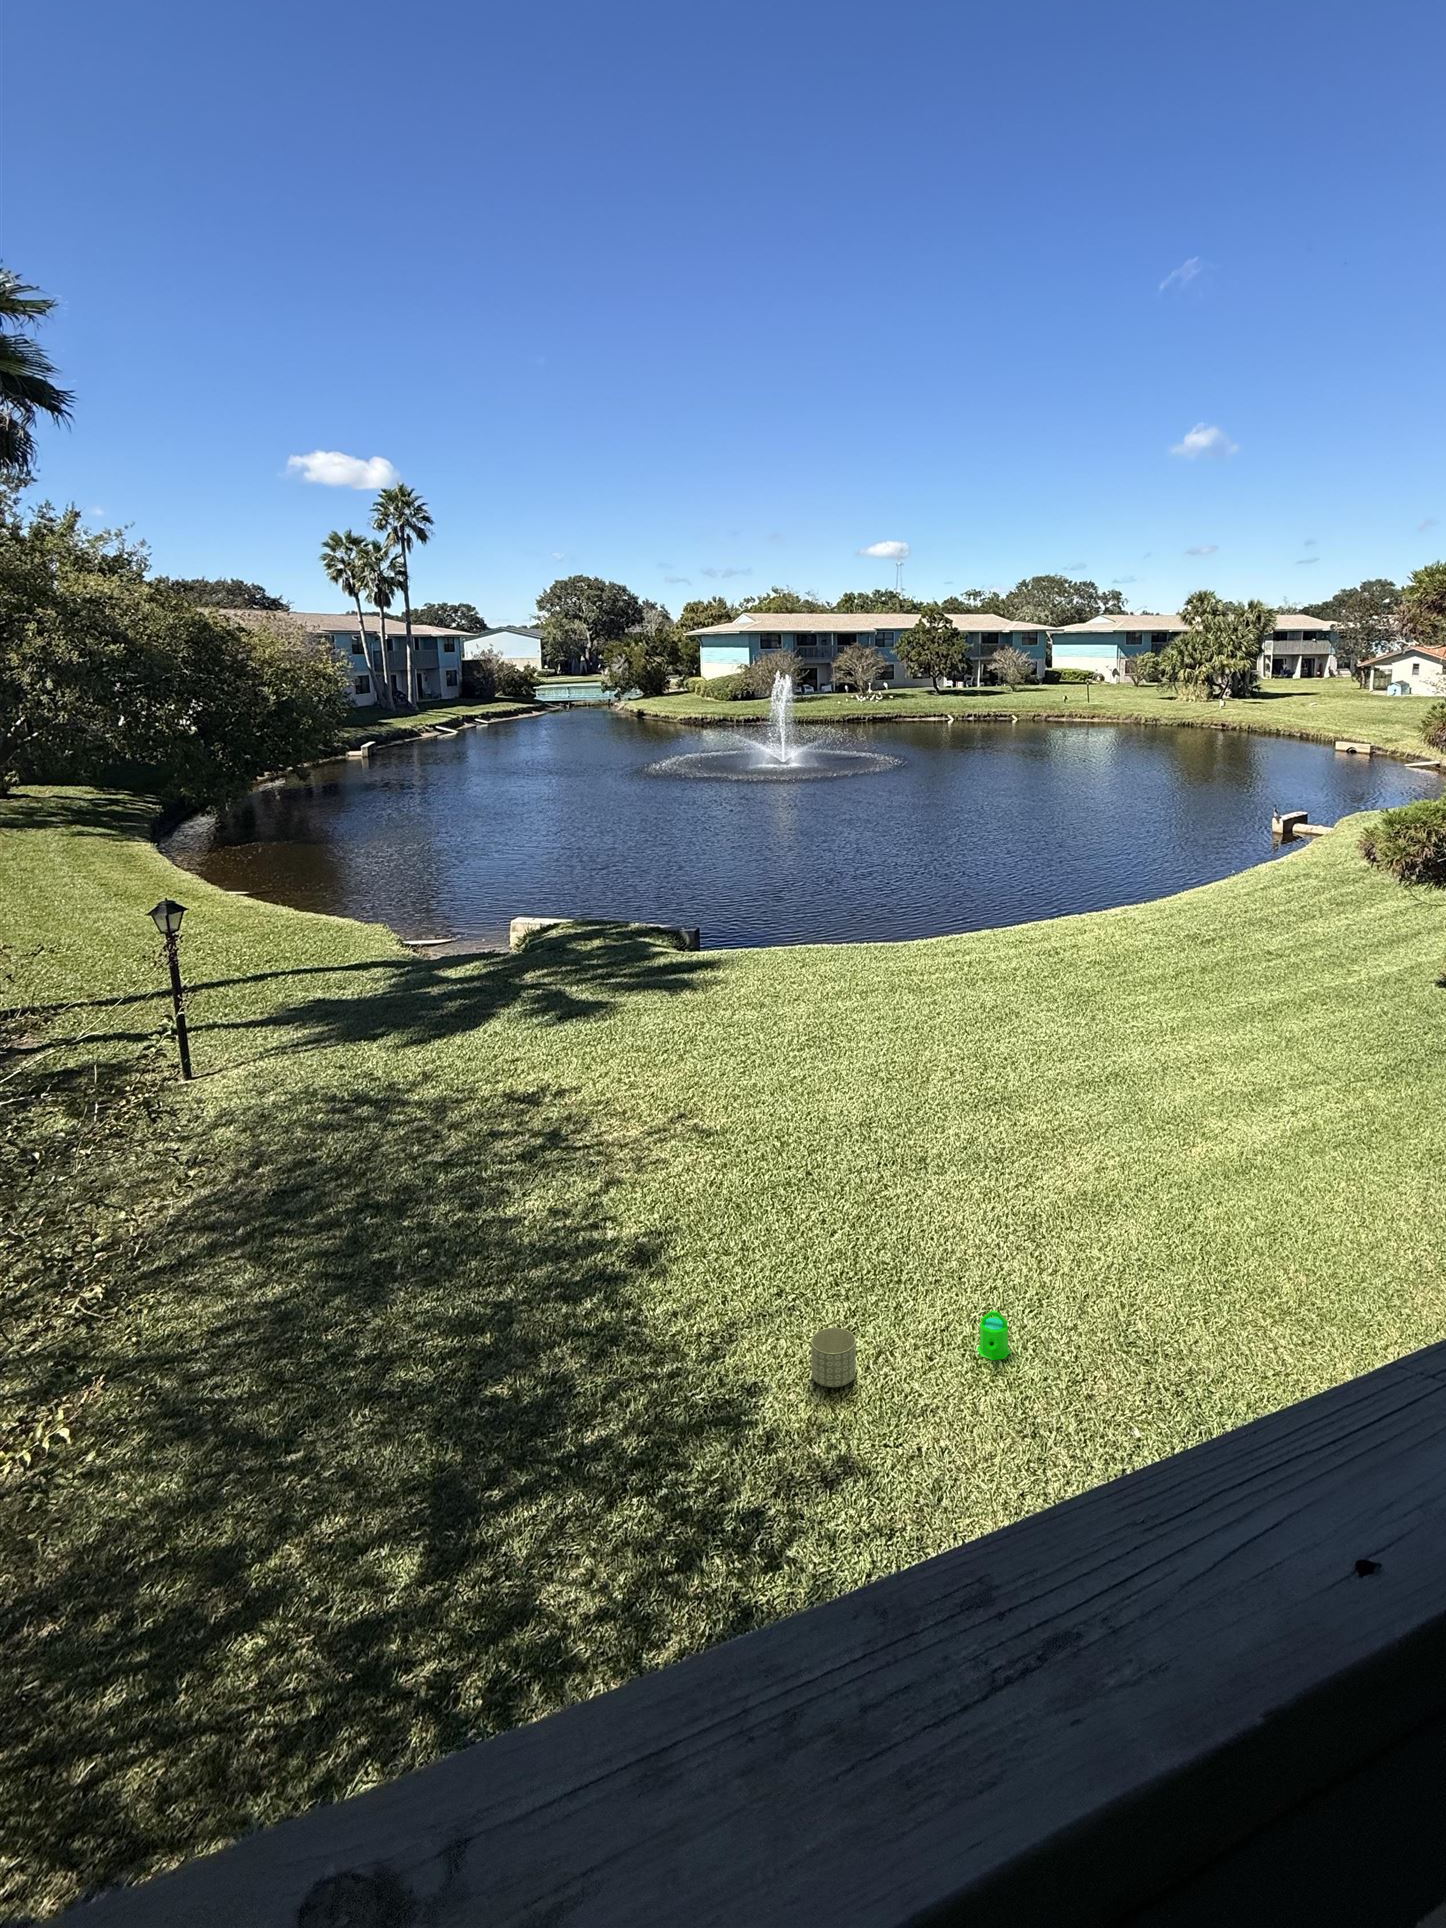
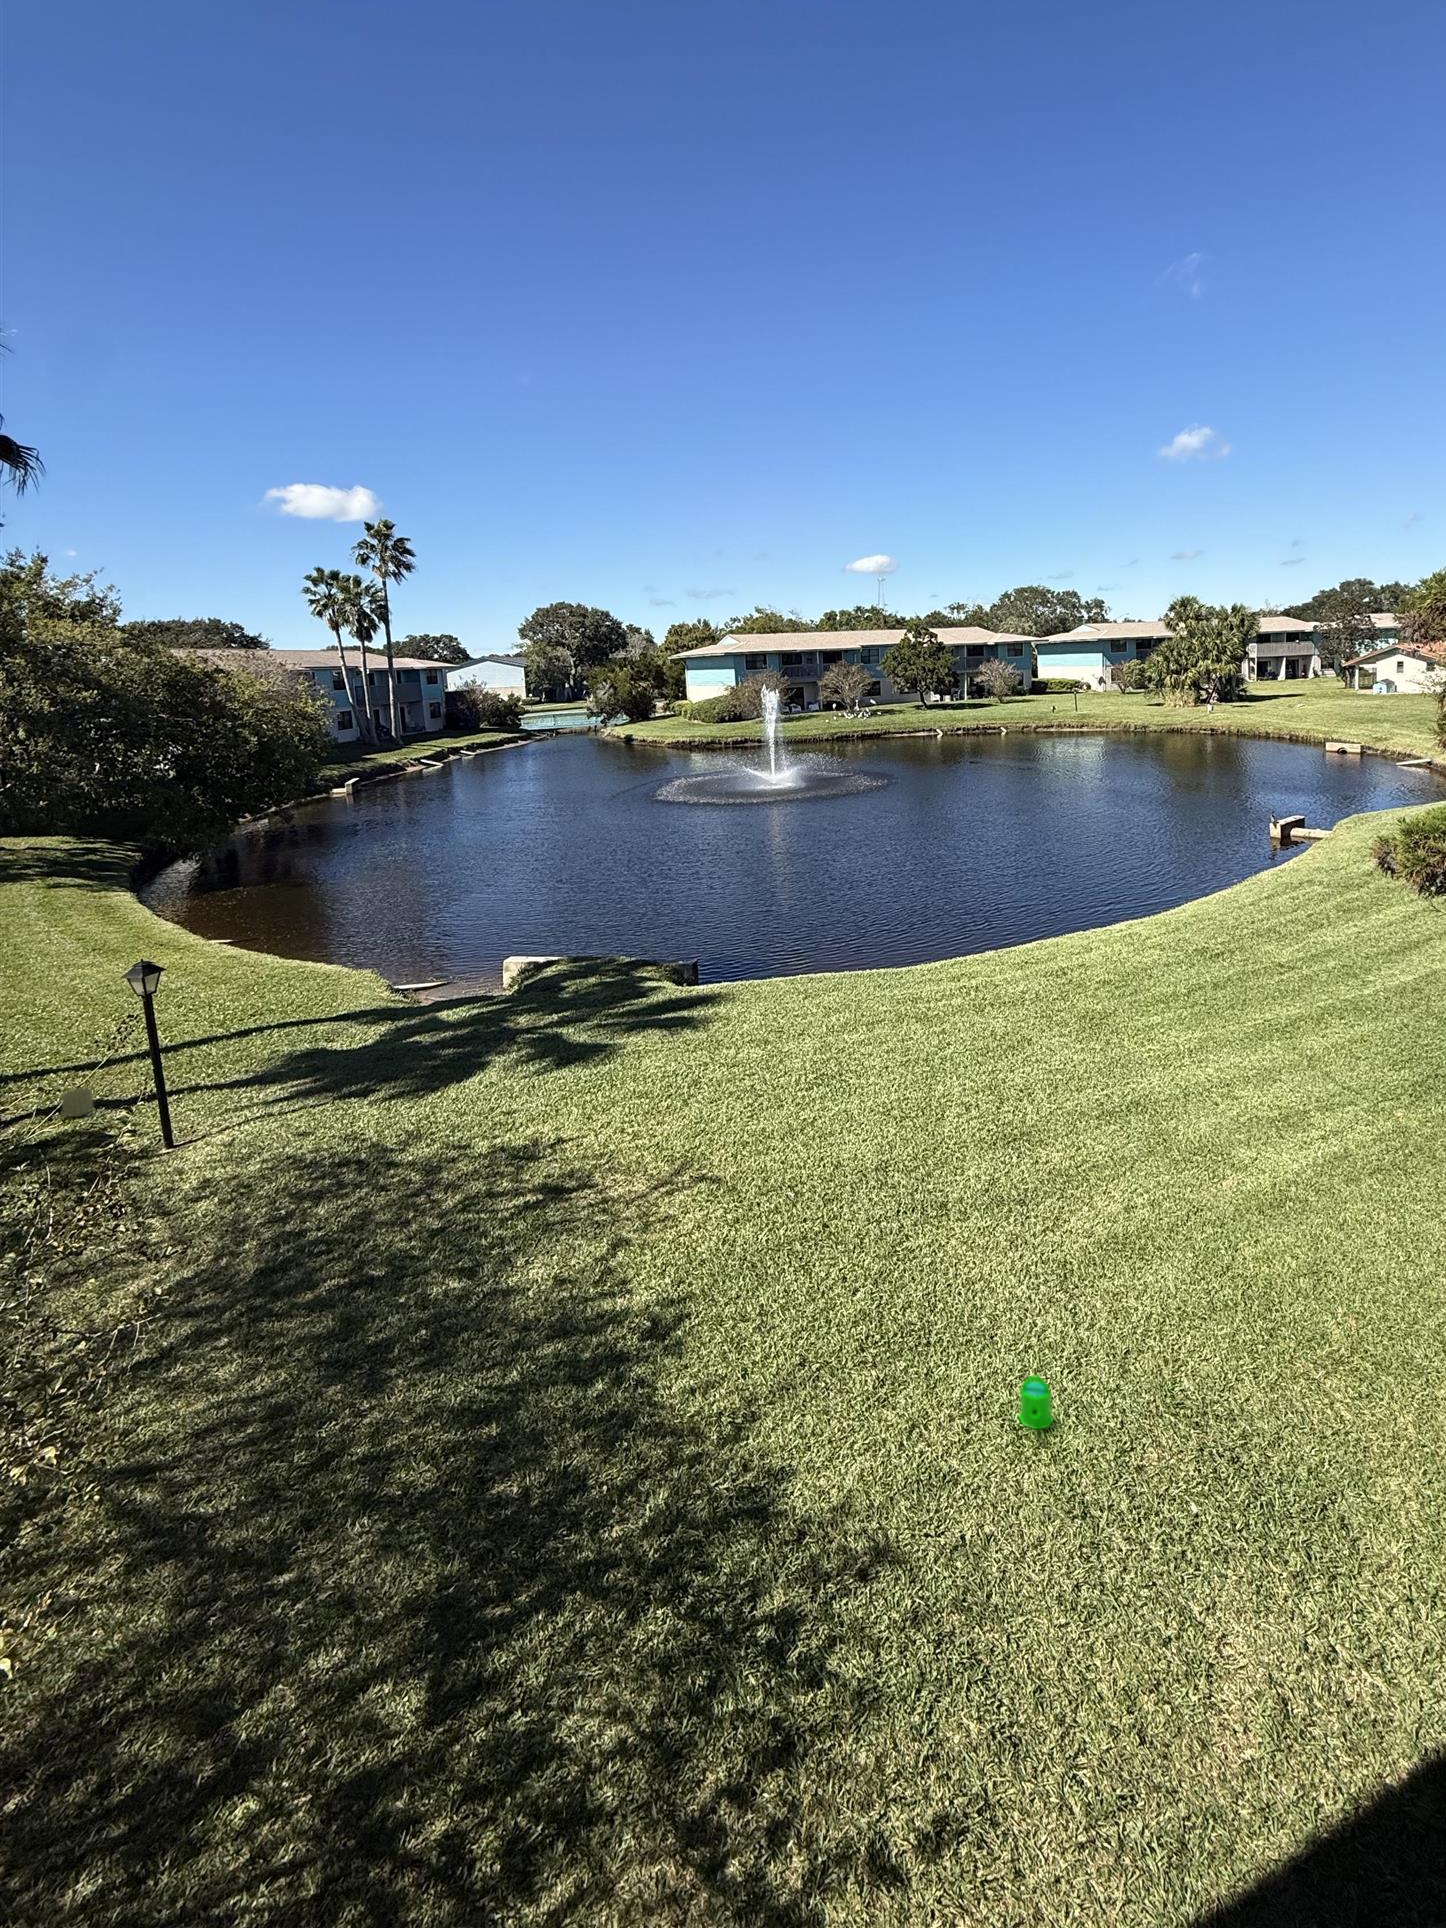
planter: present [811,1328,856,1387] -> present [61,1088,94,1117]

